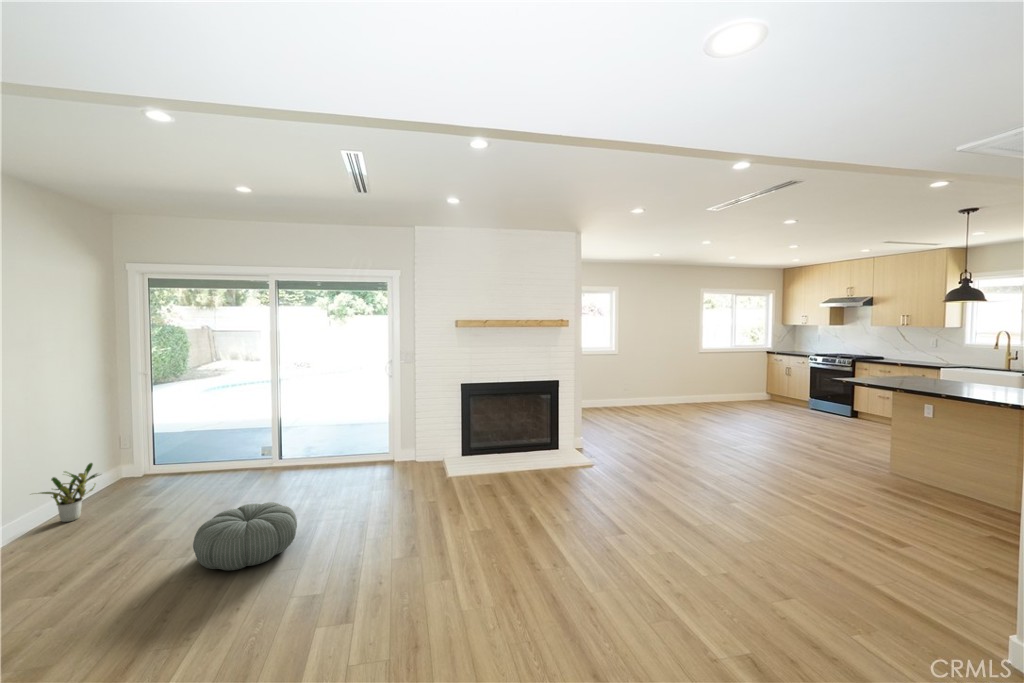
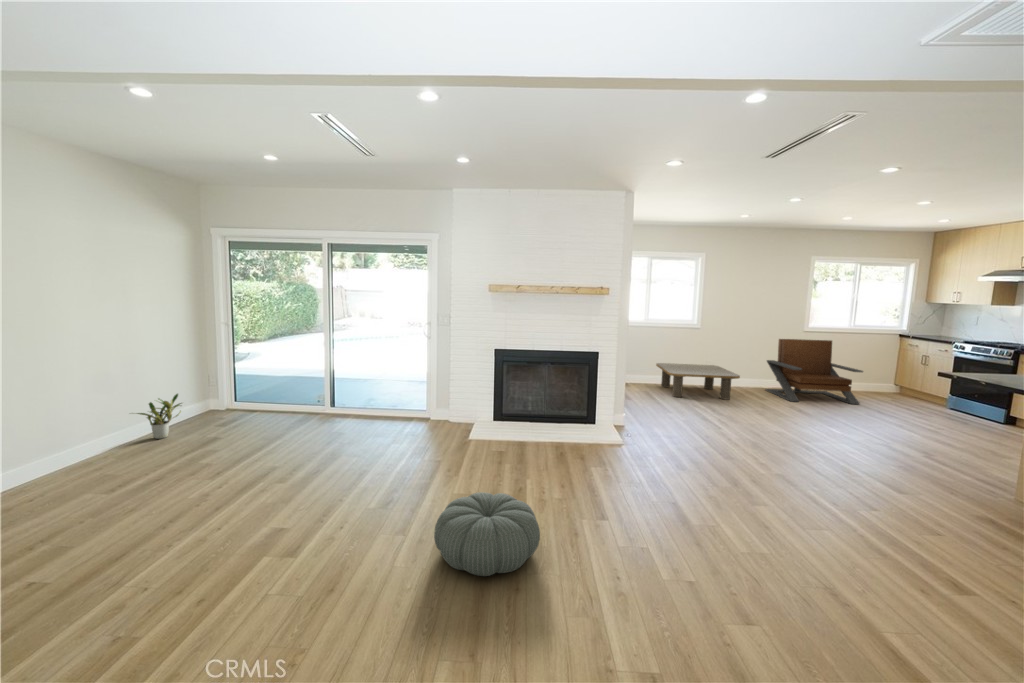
lounge chair: none [676,358,751,412] -> present [765,339,863,404]
coffee table: none [588,385,662,417] -> present [656,363,740,400]
pouf: present [193,502,297,570] -> present [434,492,540,576]

